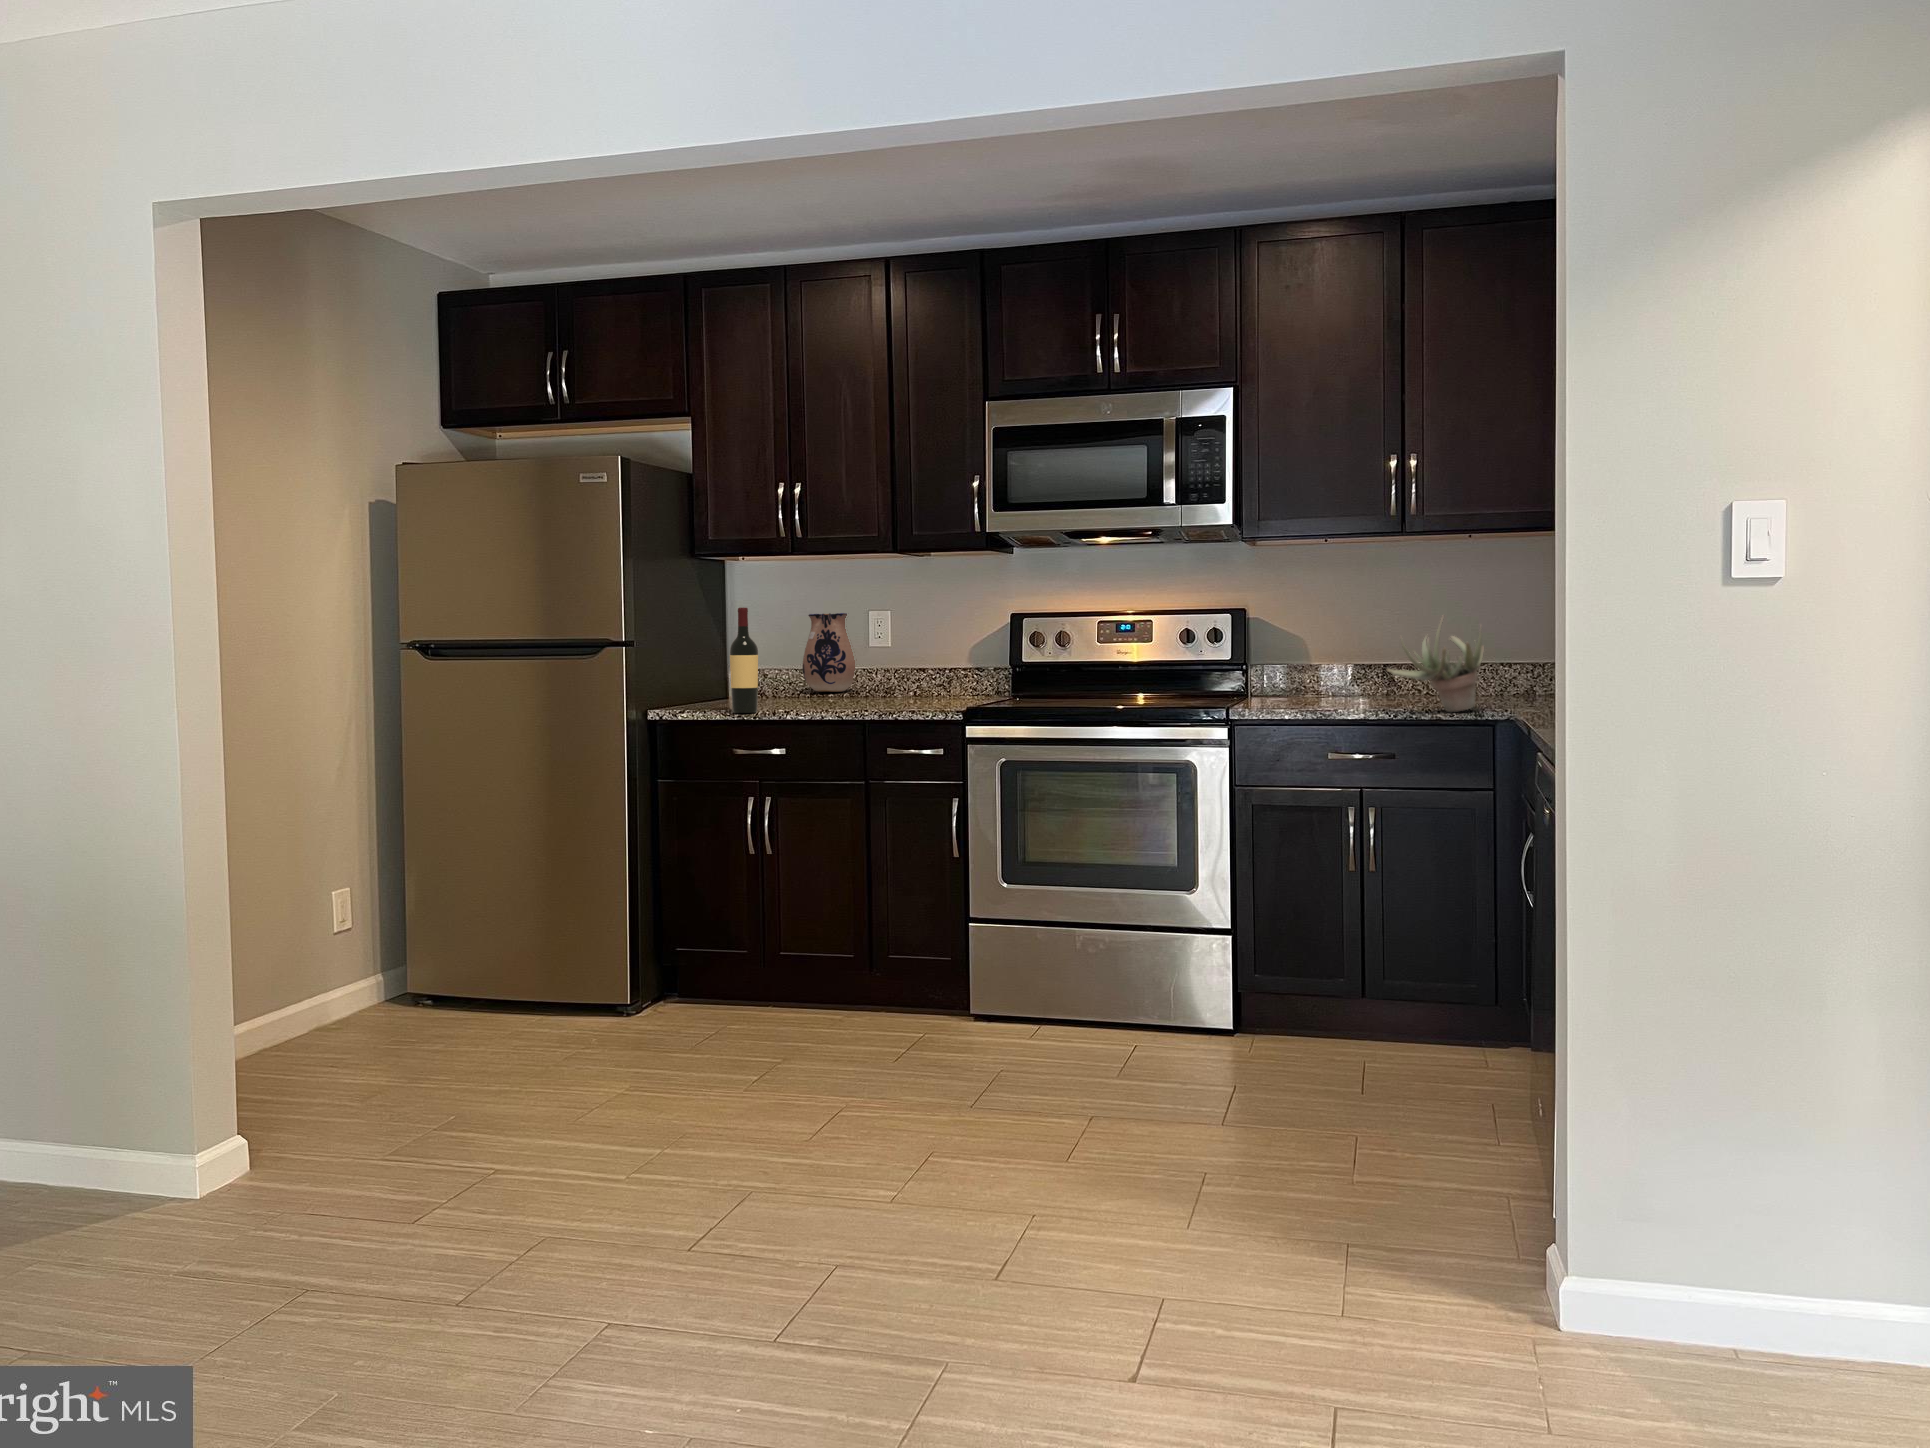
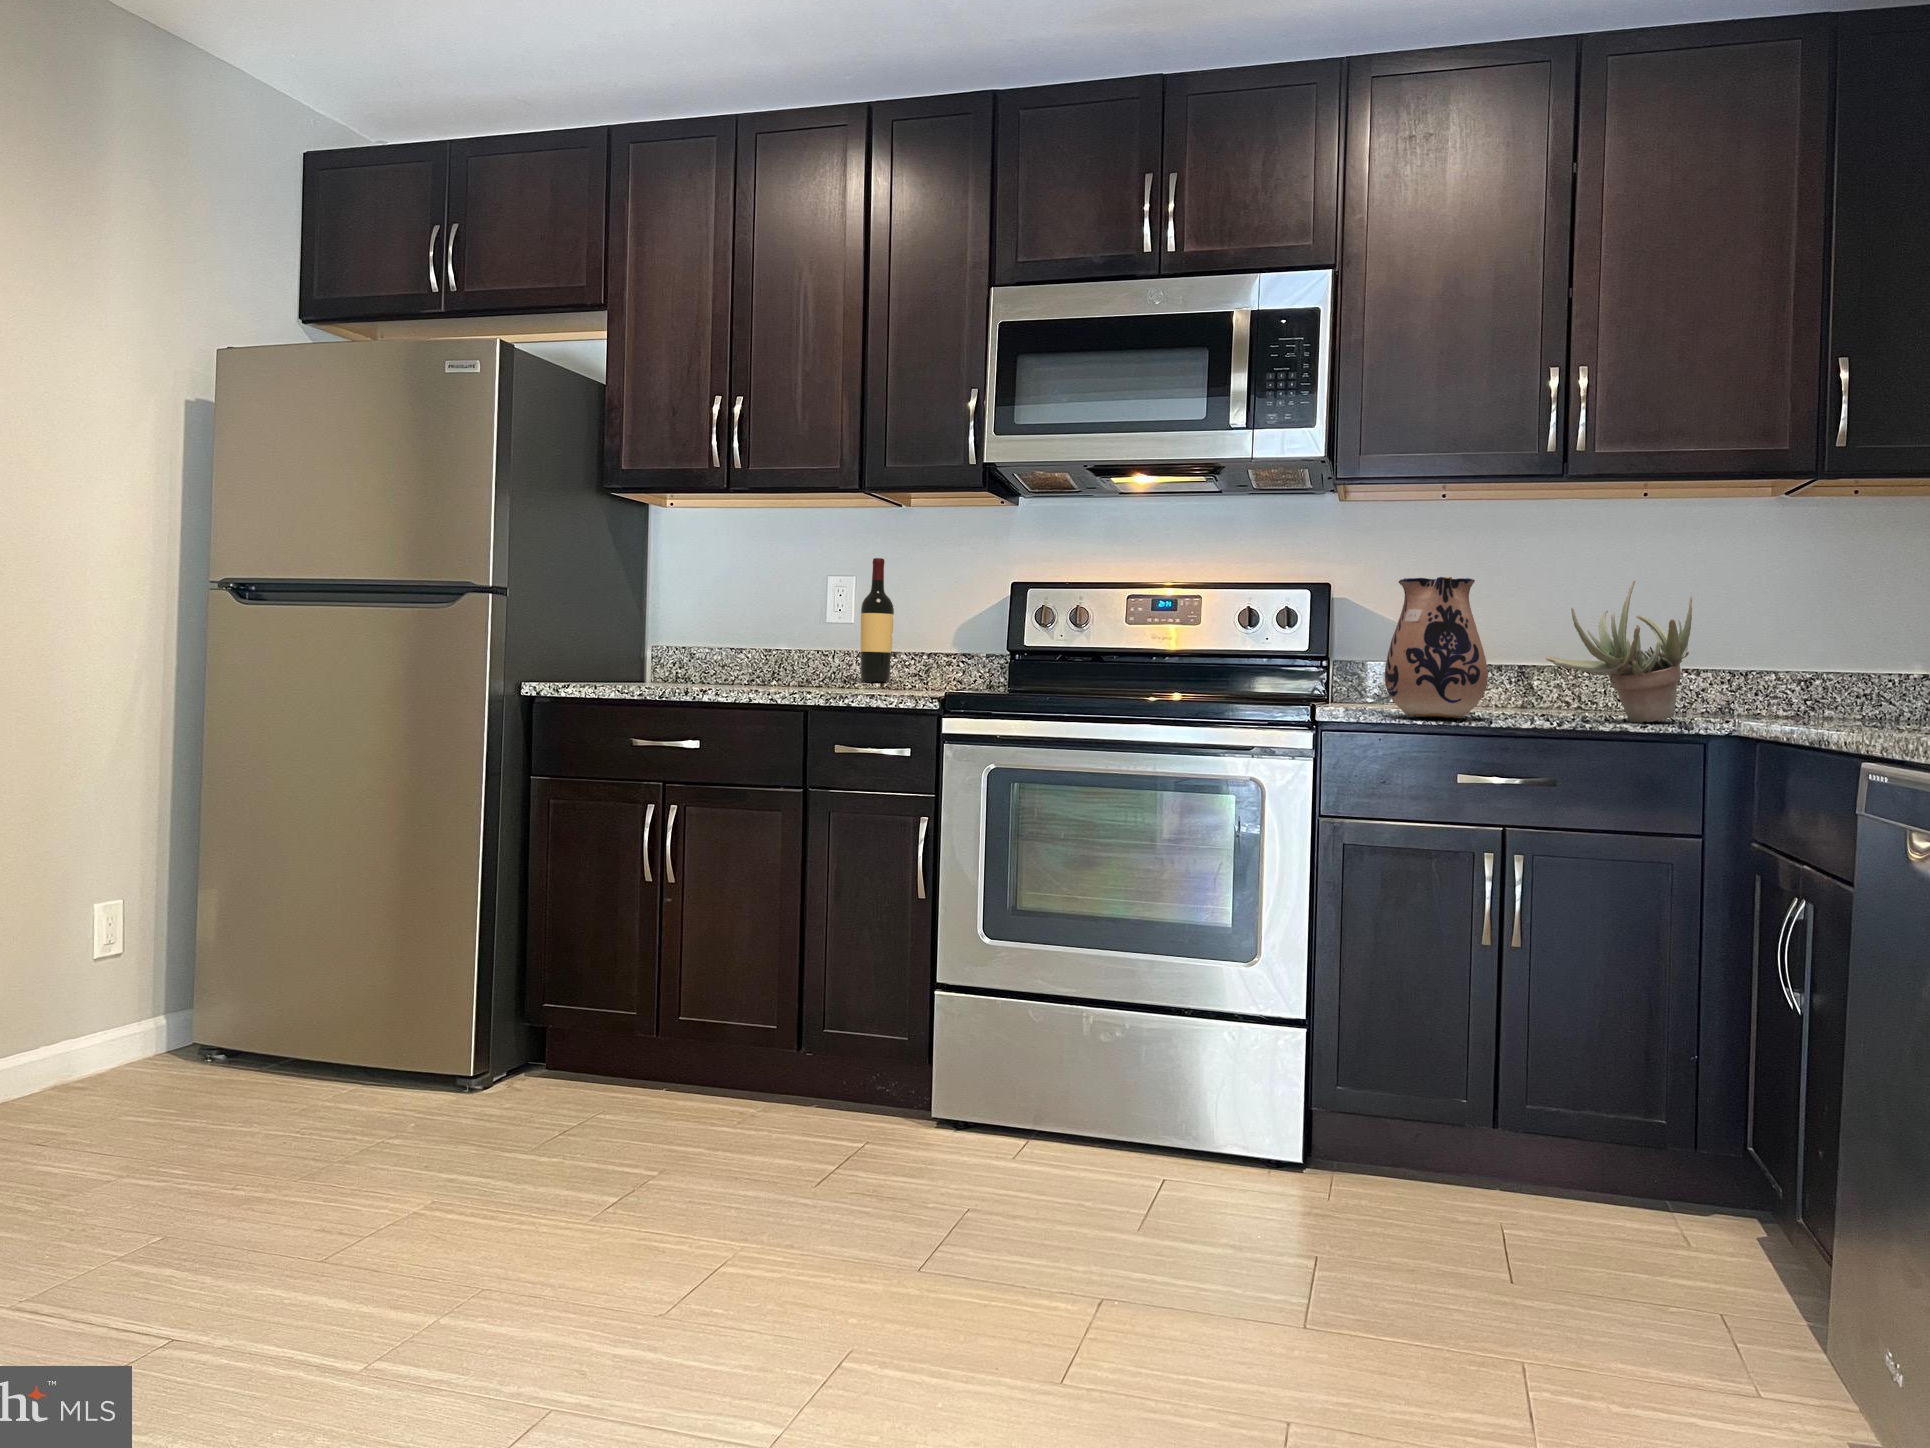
wine bottle: present [730,607,758,713] -> present [861,558,894,682]
ceramic pitcher: present [802,613,855,692] -> present [1385,577,1488,718]

